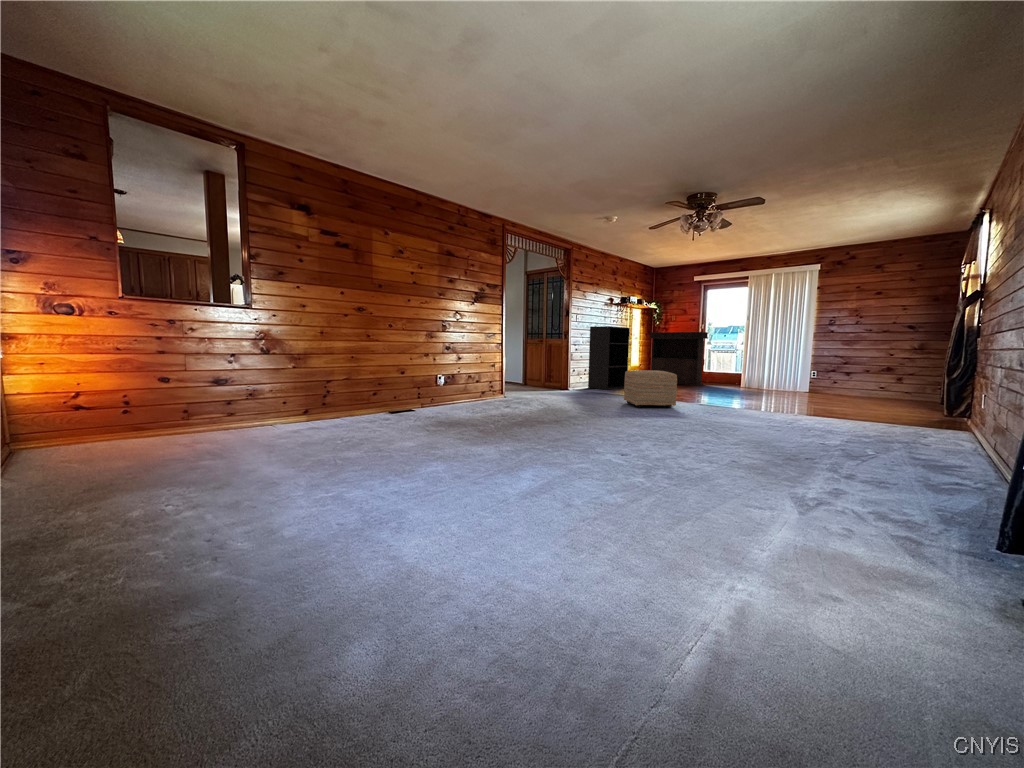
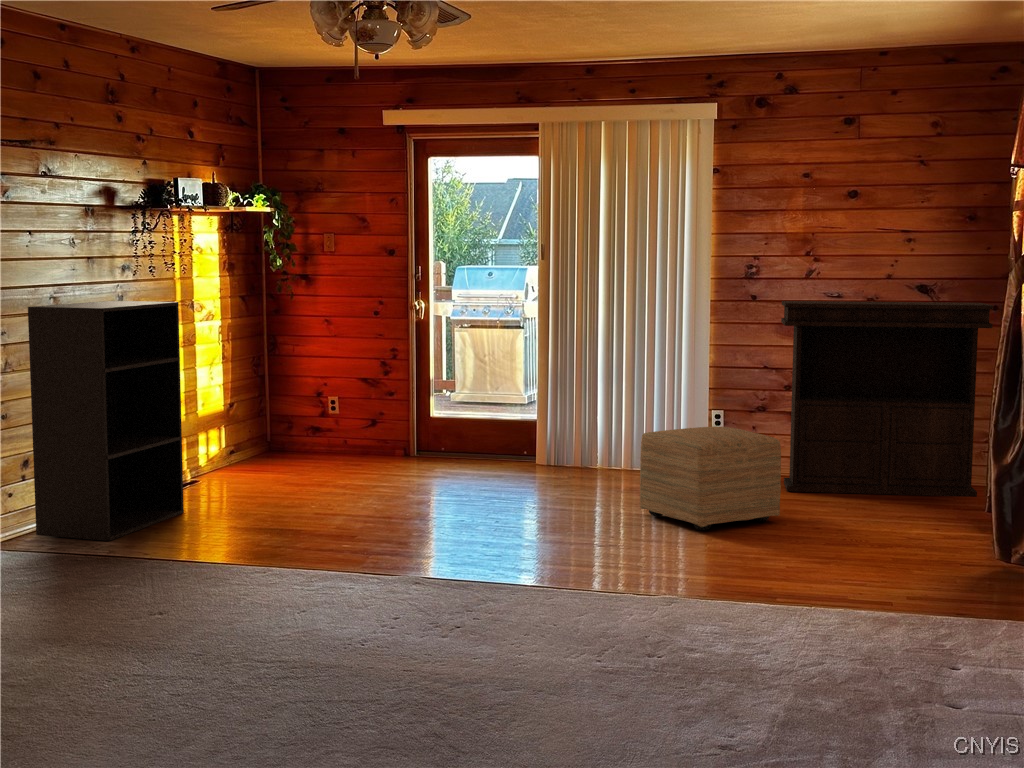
console table: present [649,332,708,385] -> present [781,301,993,497]
ottoman: present [624,370,677,408] -> present [640,427,781,530]

